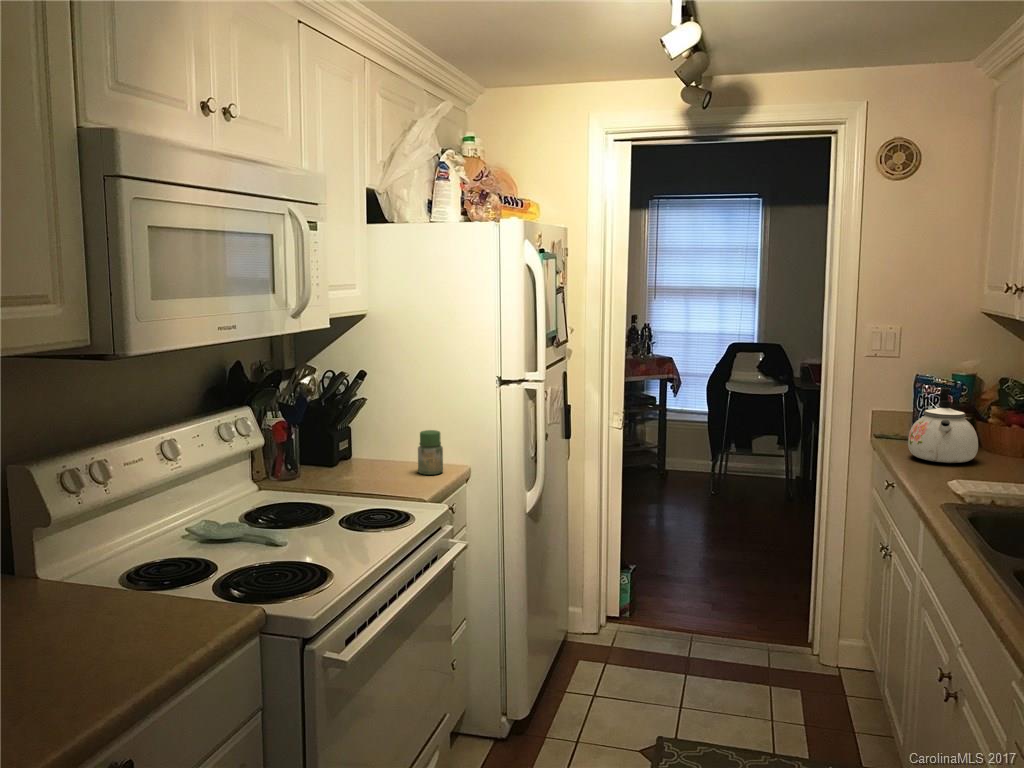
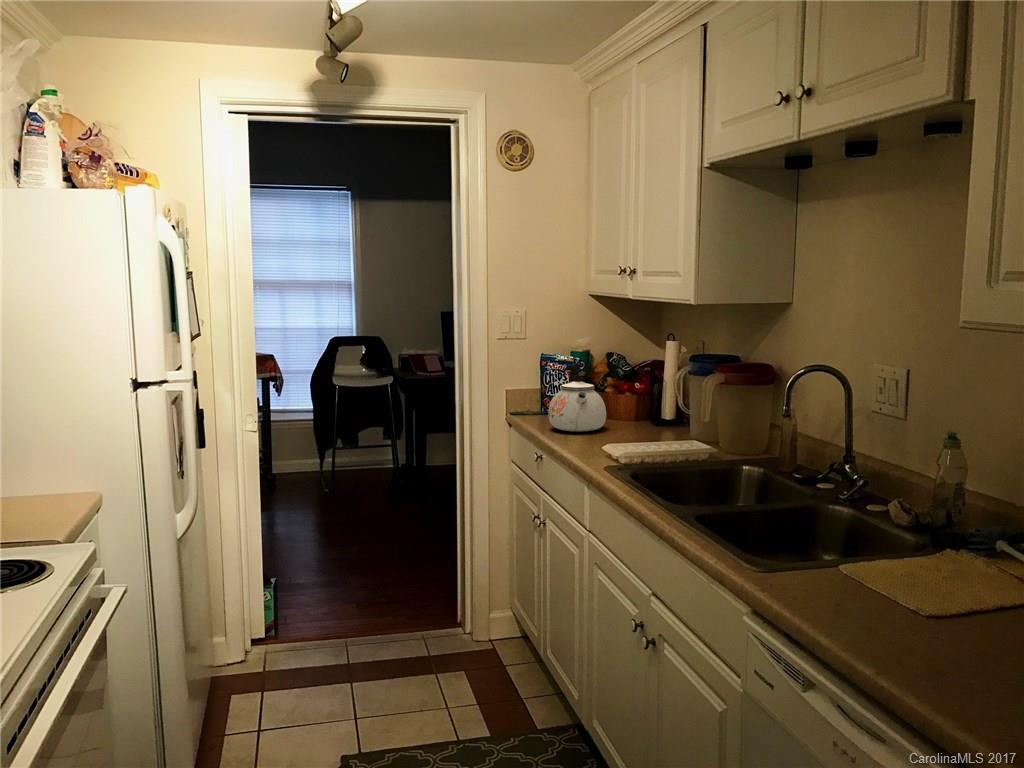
jar: present [418,430,443,475] -> none [25,453,63,510]

